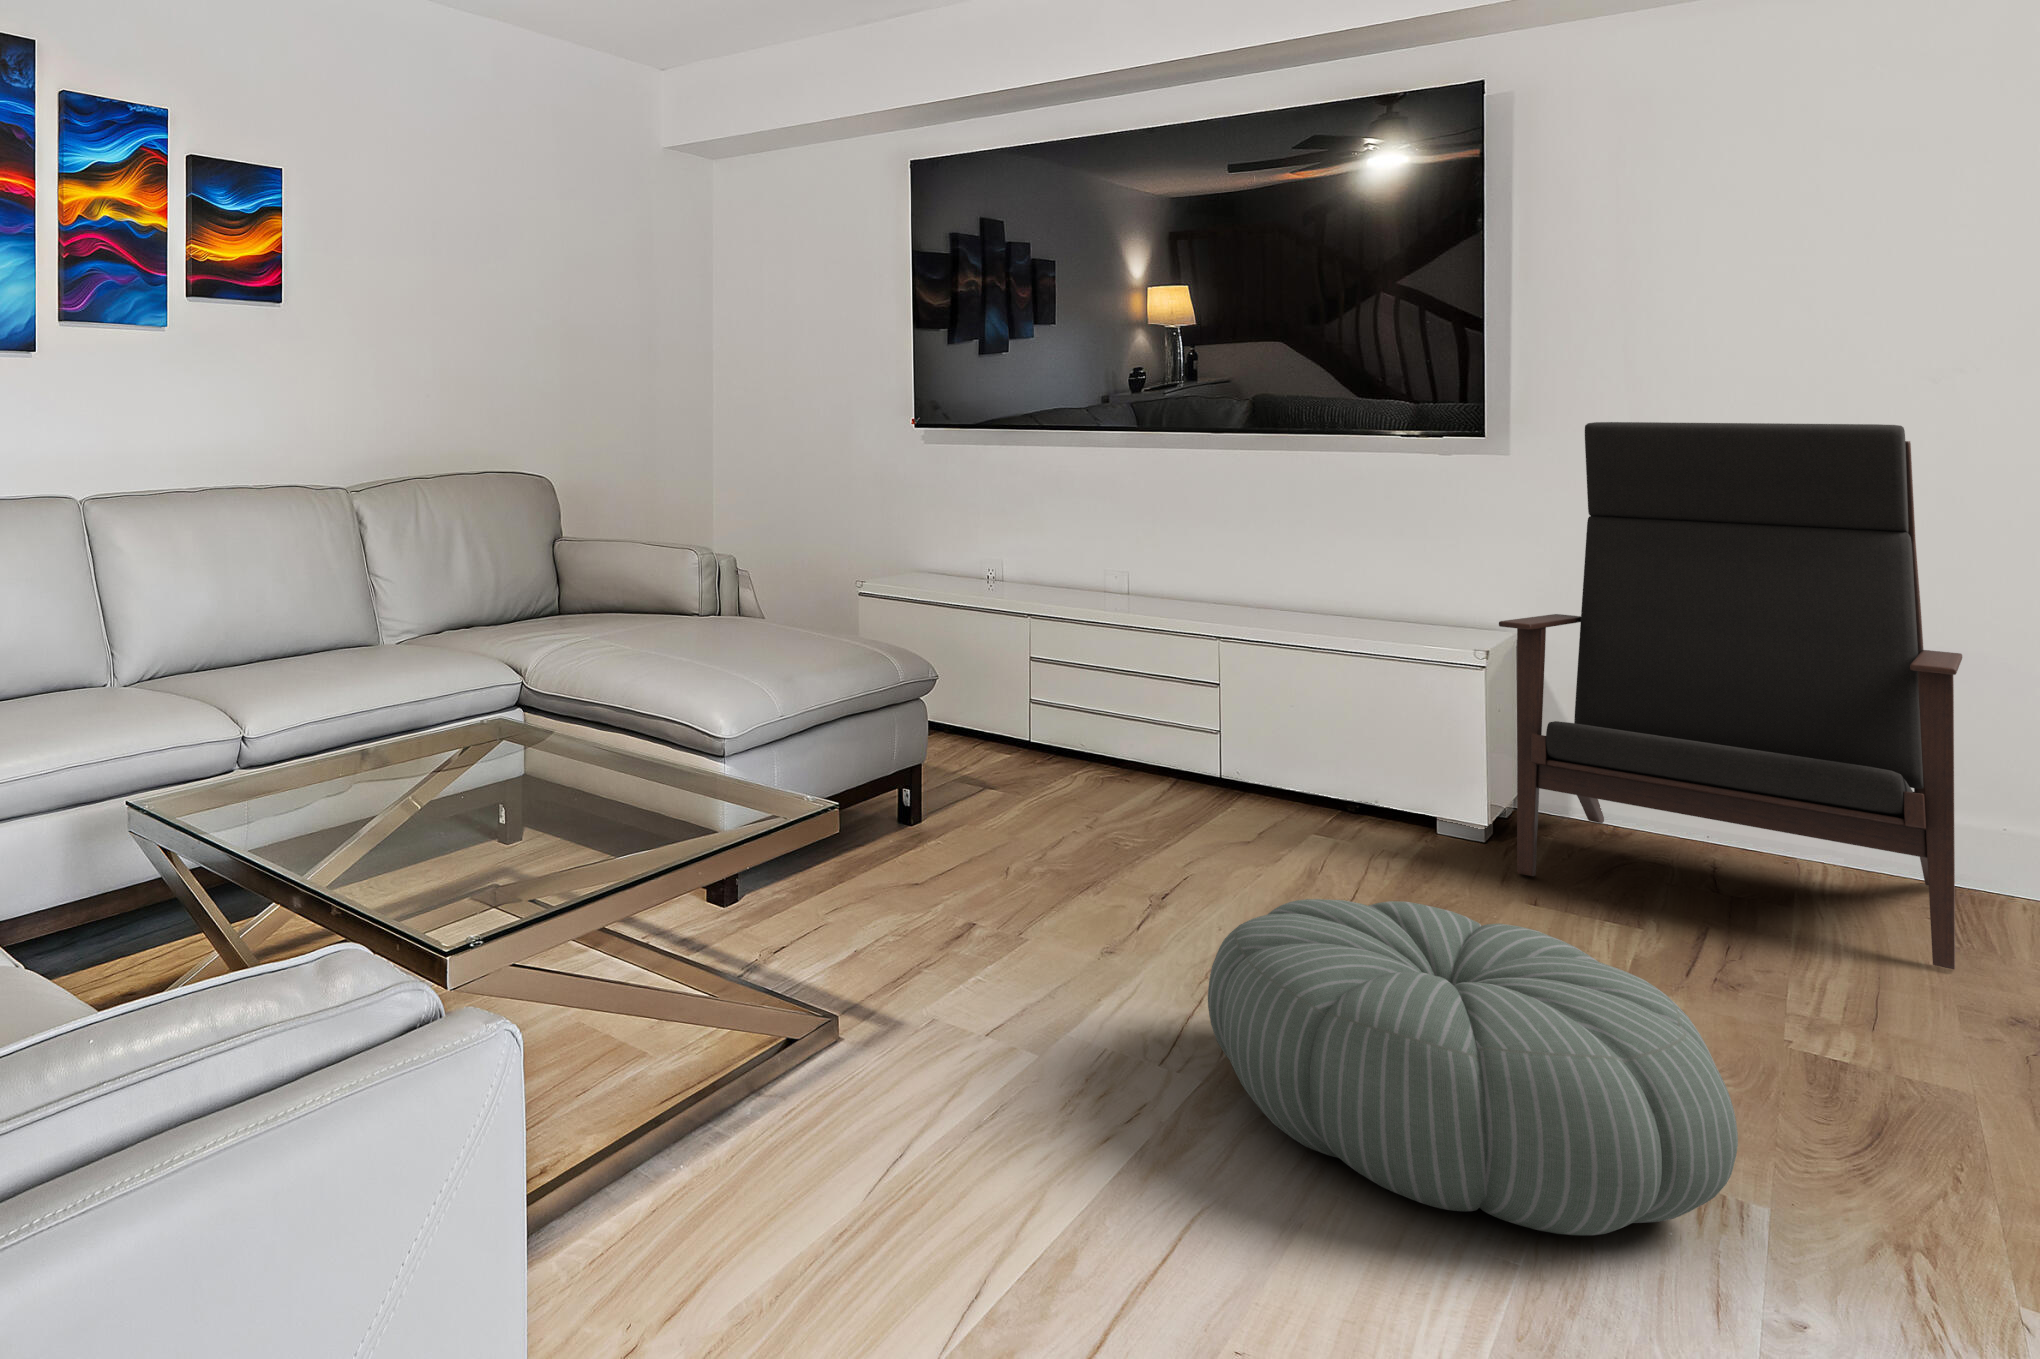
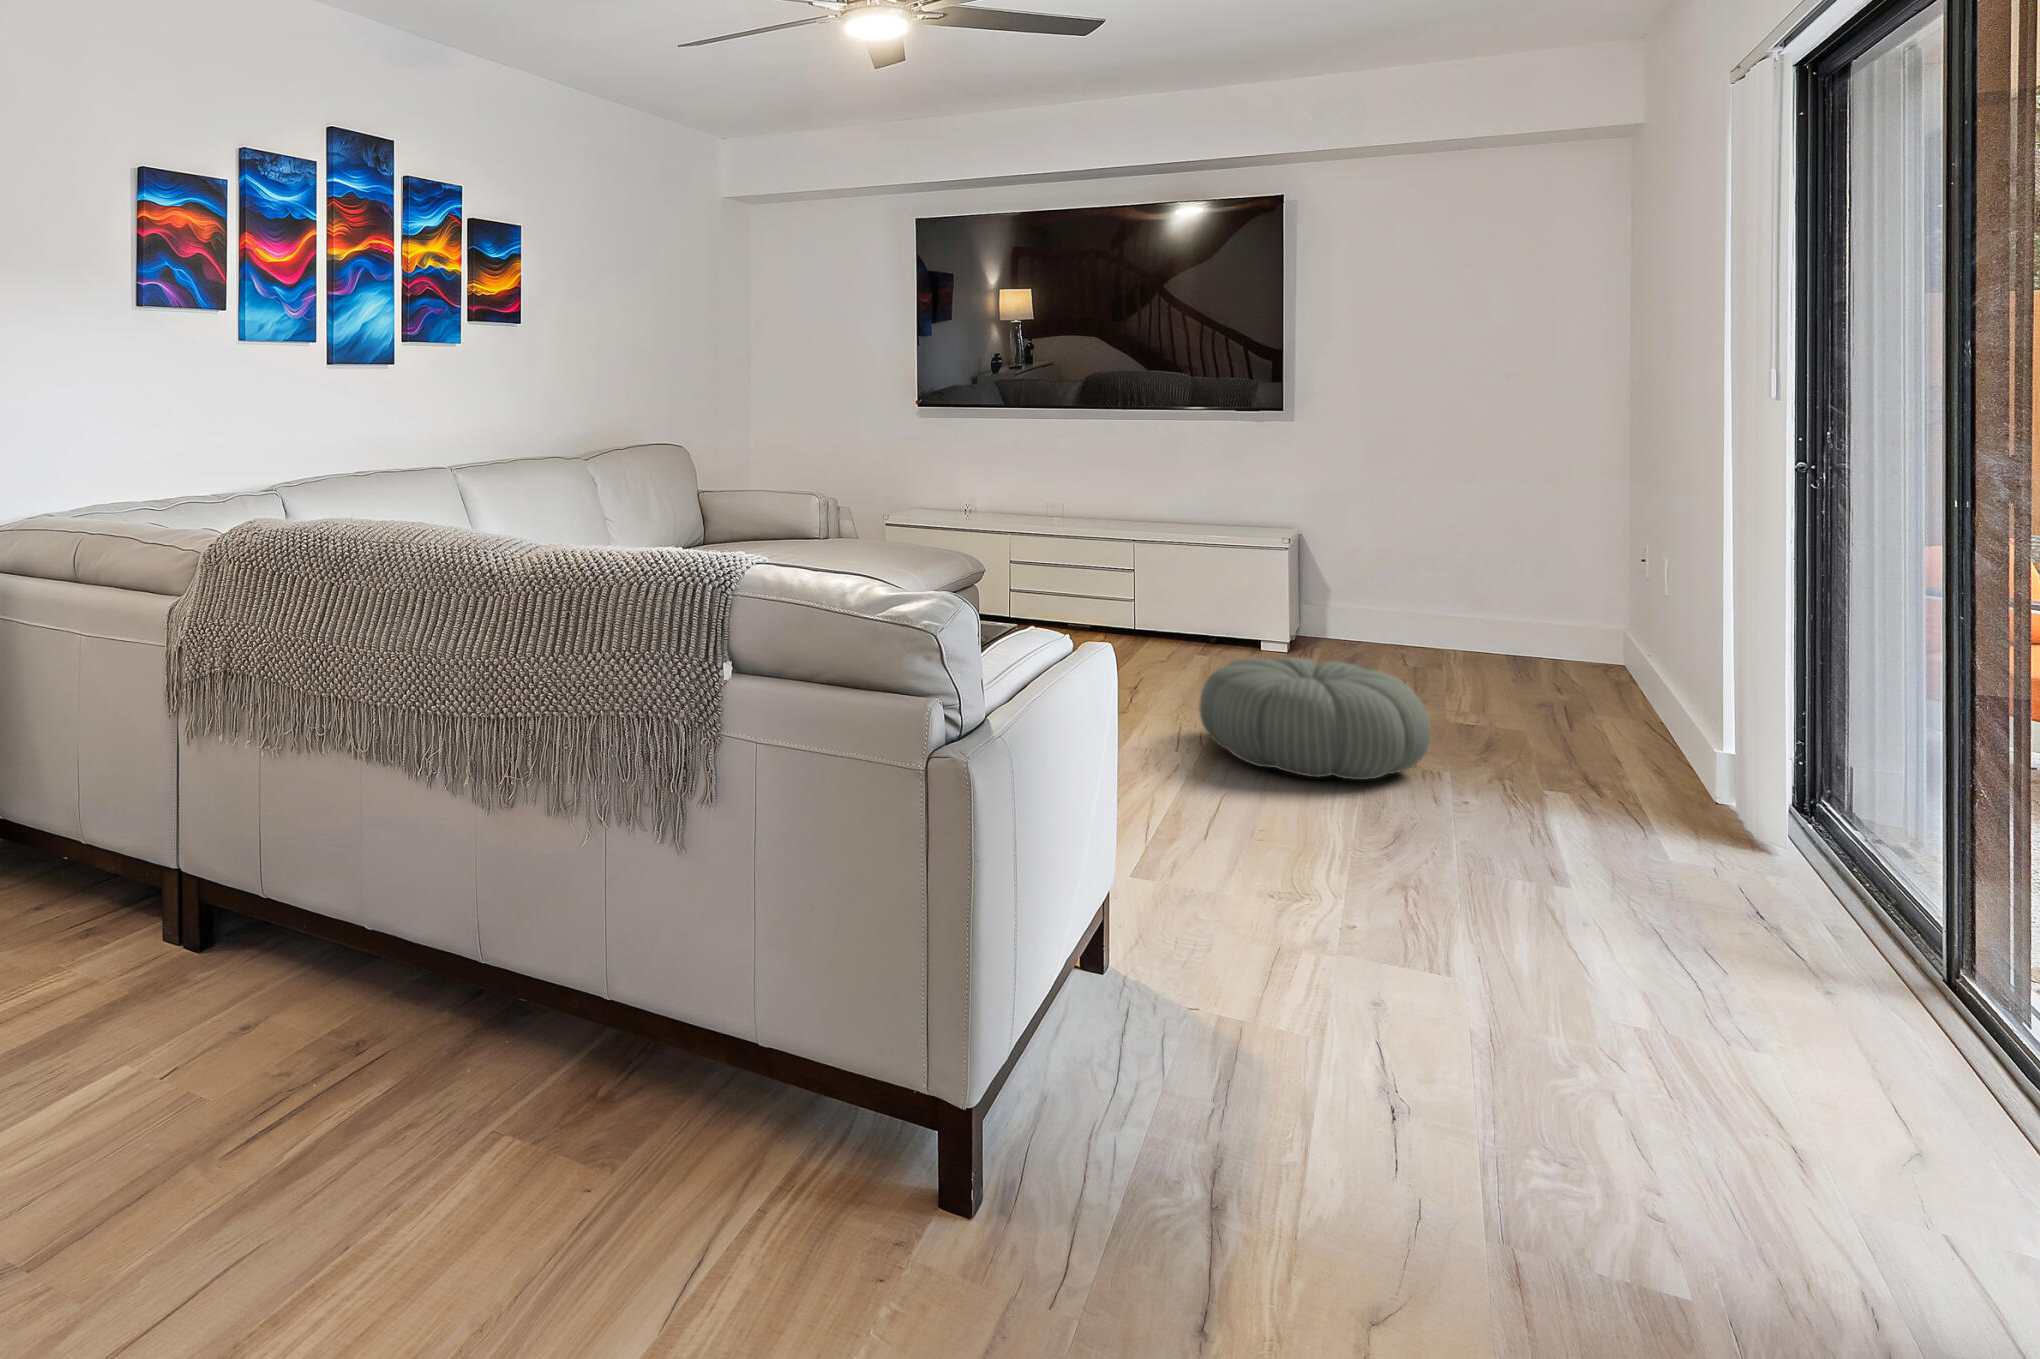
lounge chair: present [1499,422,1962,970] -> none [1302,405,1518,688]

